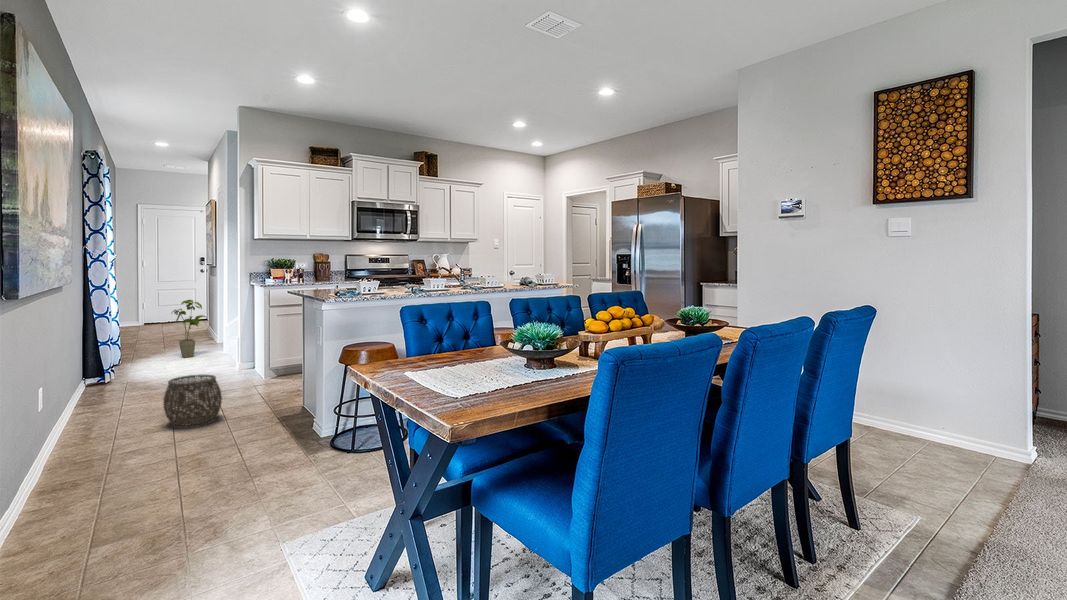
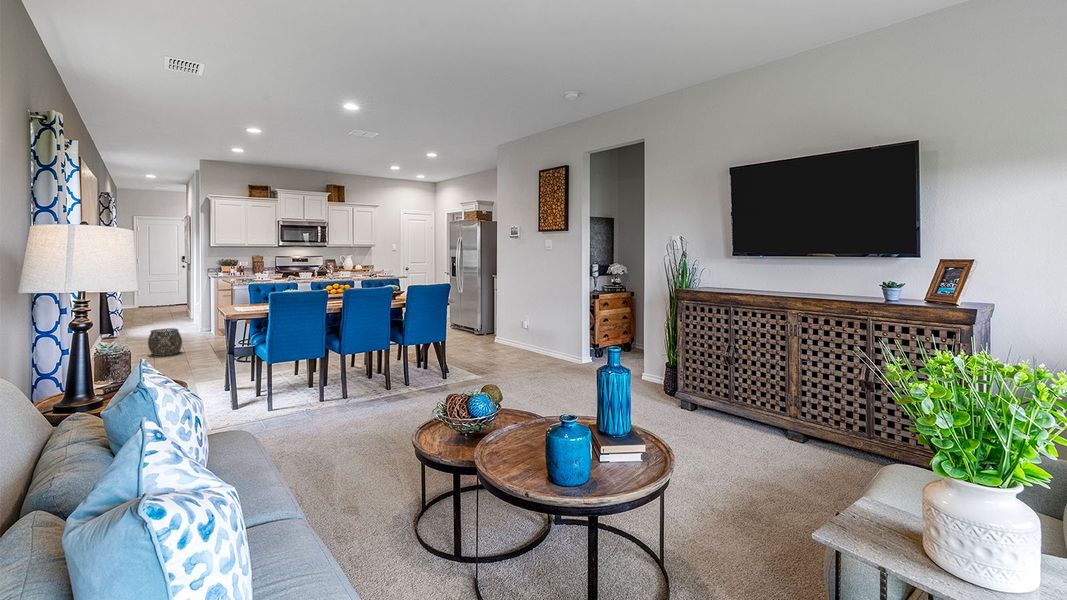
house plant: present [172,300,206,358] -> none [157,286,182,326]

